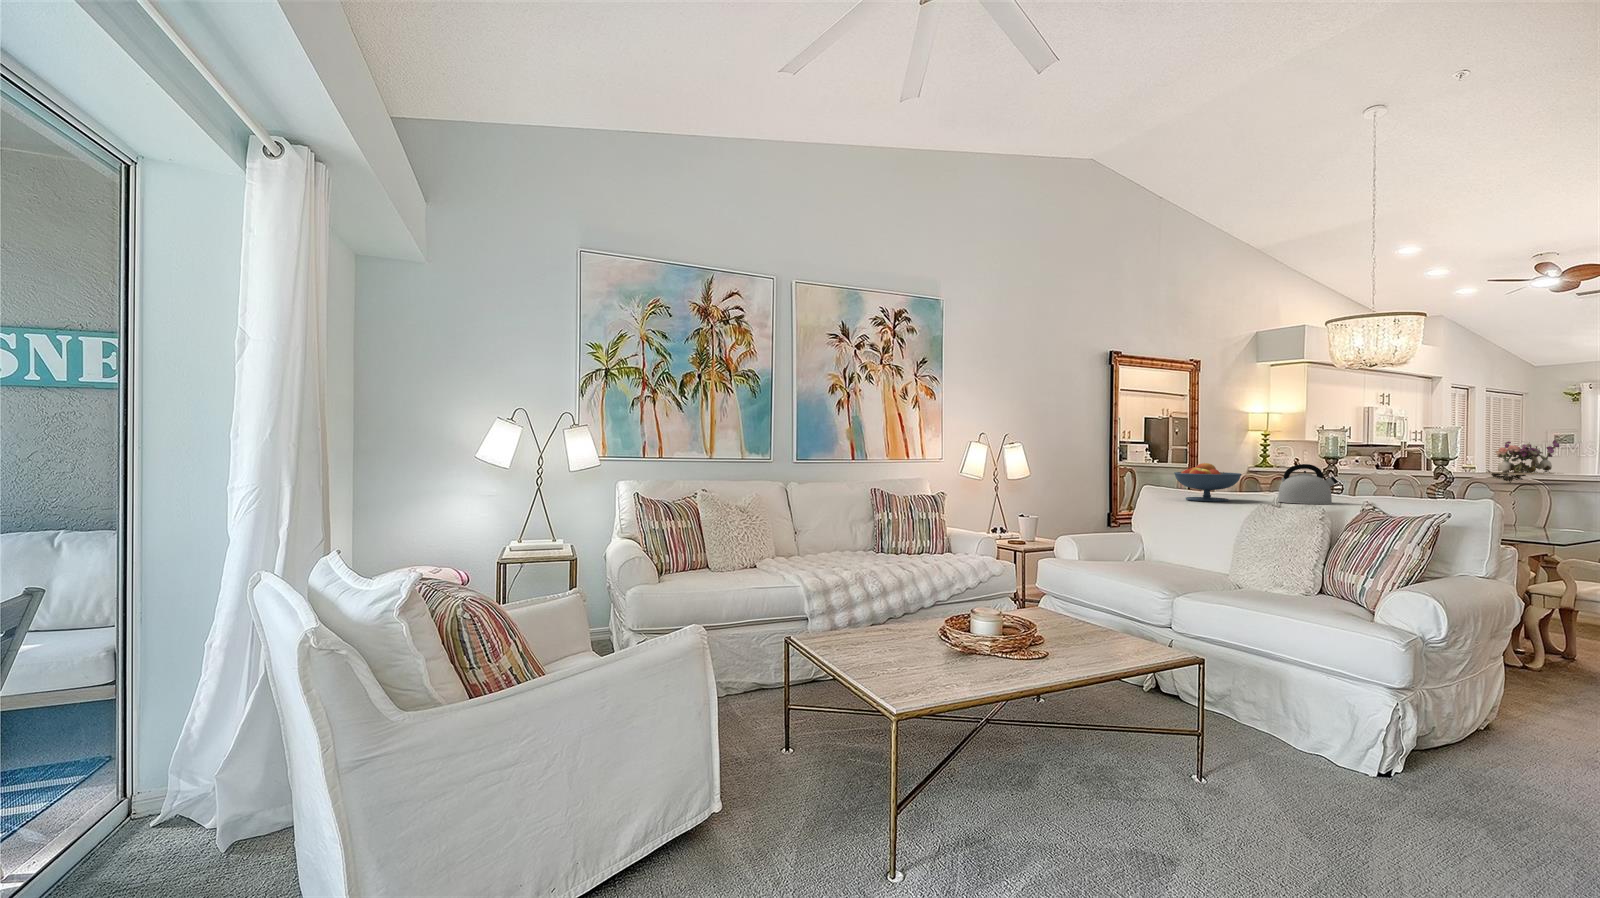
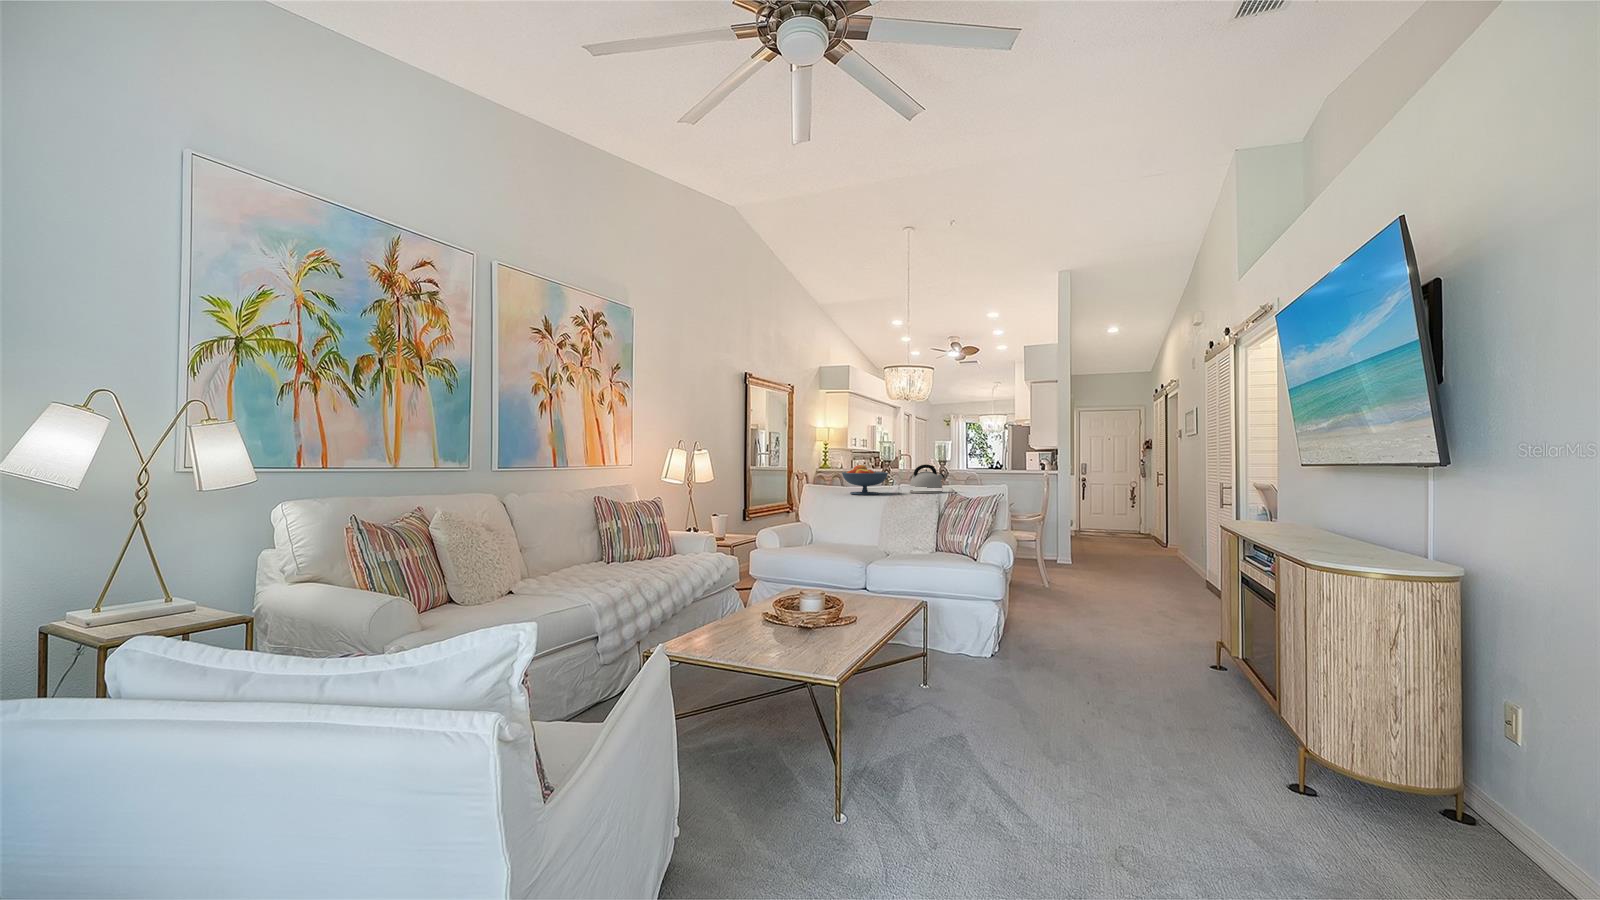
flower arrangement: present [1486,439,1562,483] -> none [958,448,996,476]

